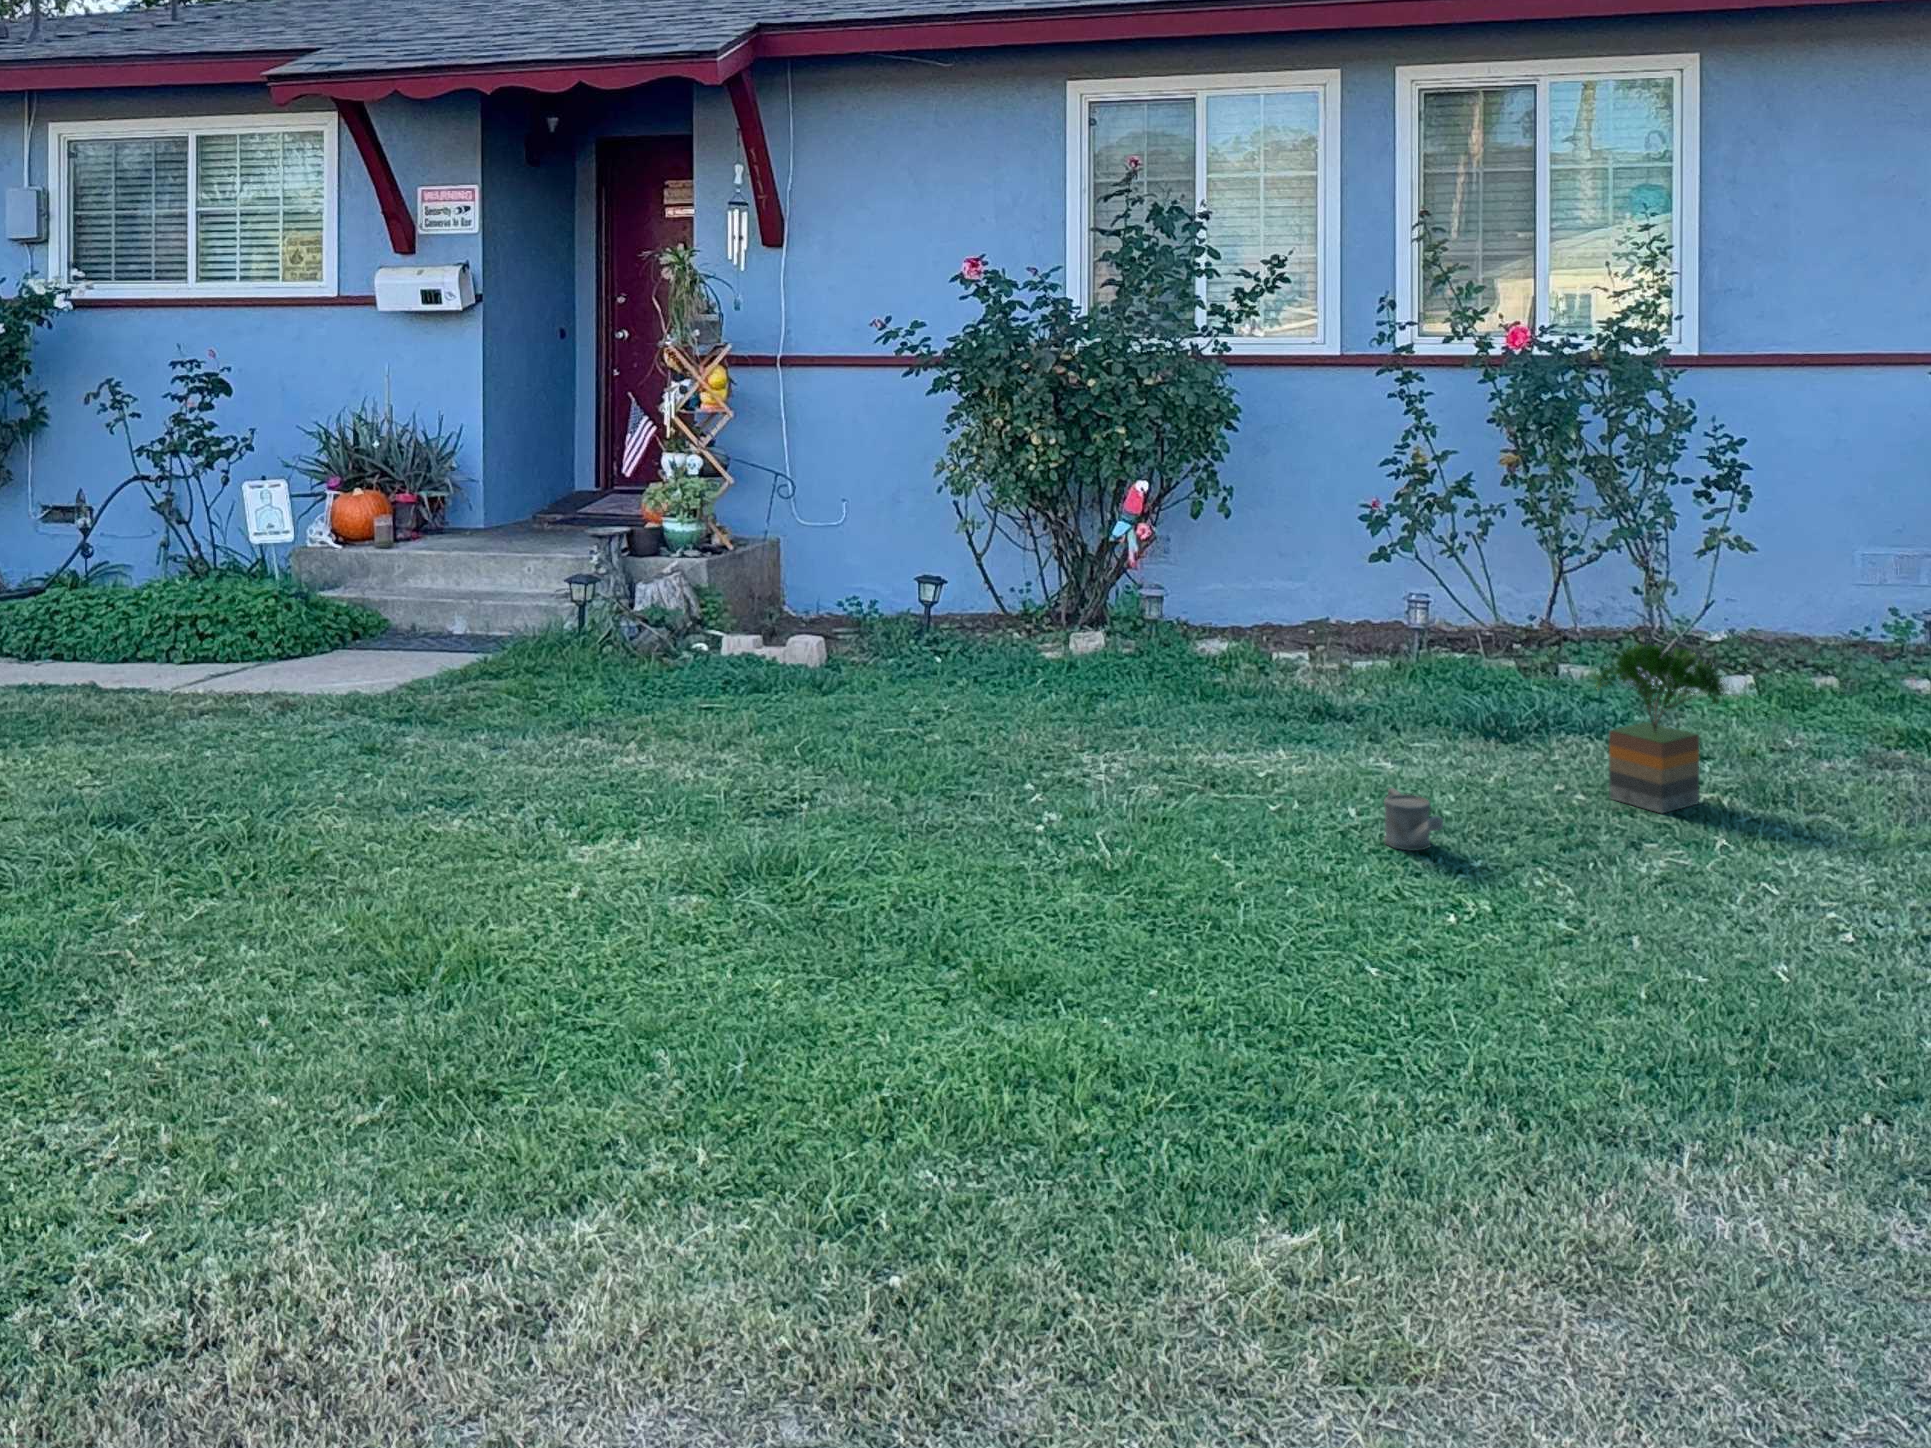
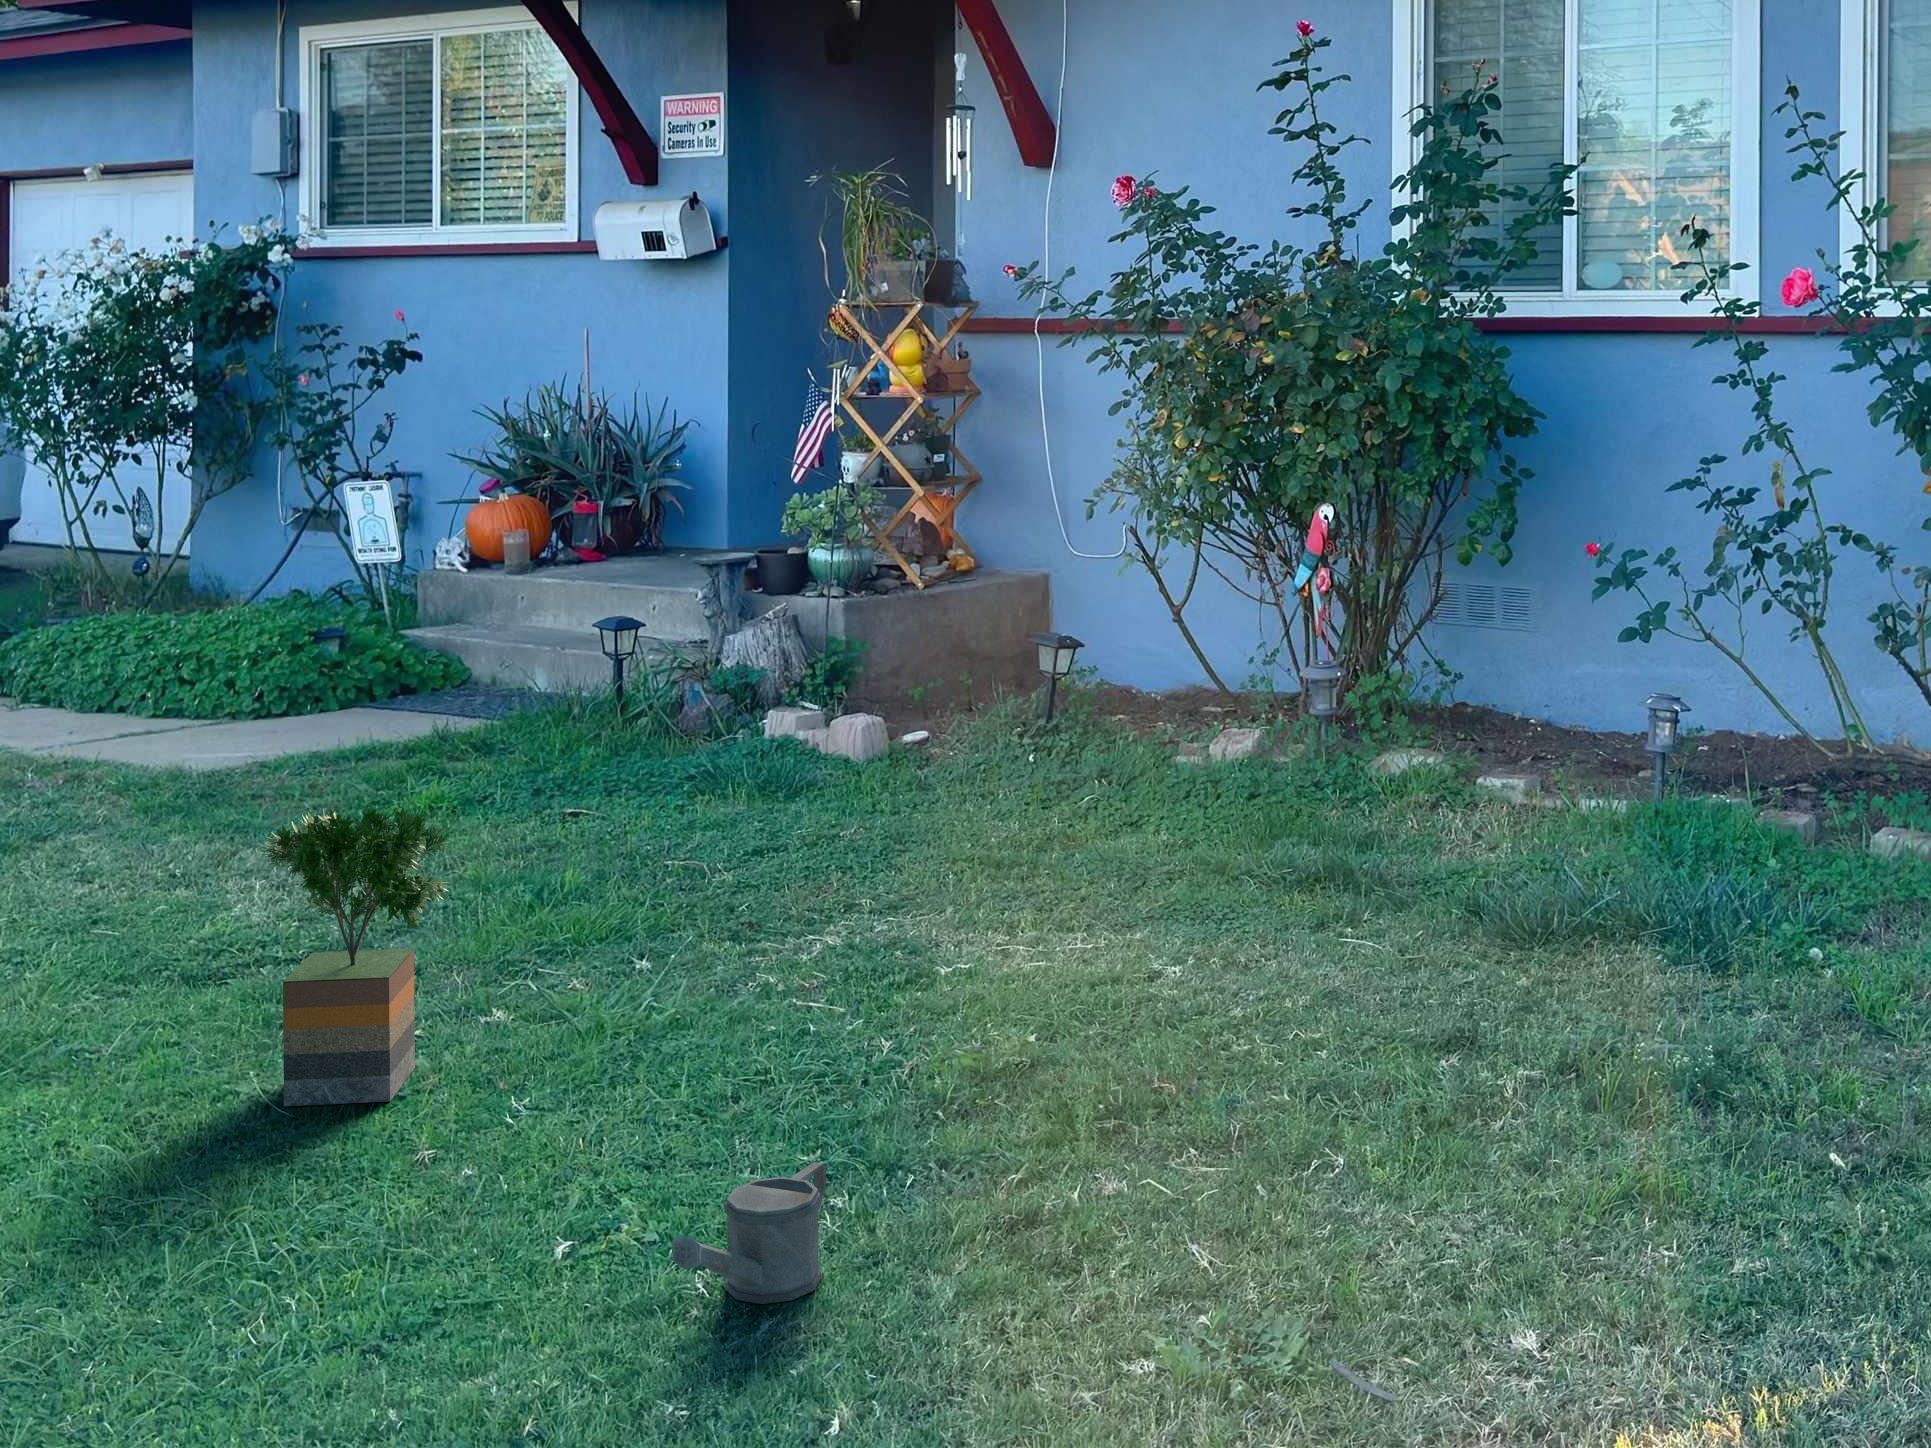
potted tree: present [1595,644,1729,813] -> present [262,806,451,1106]

